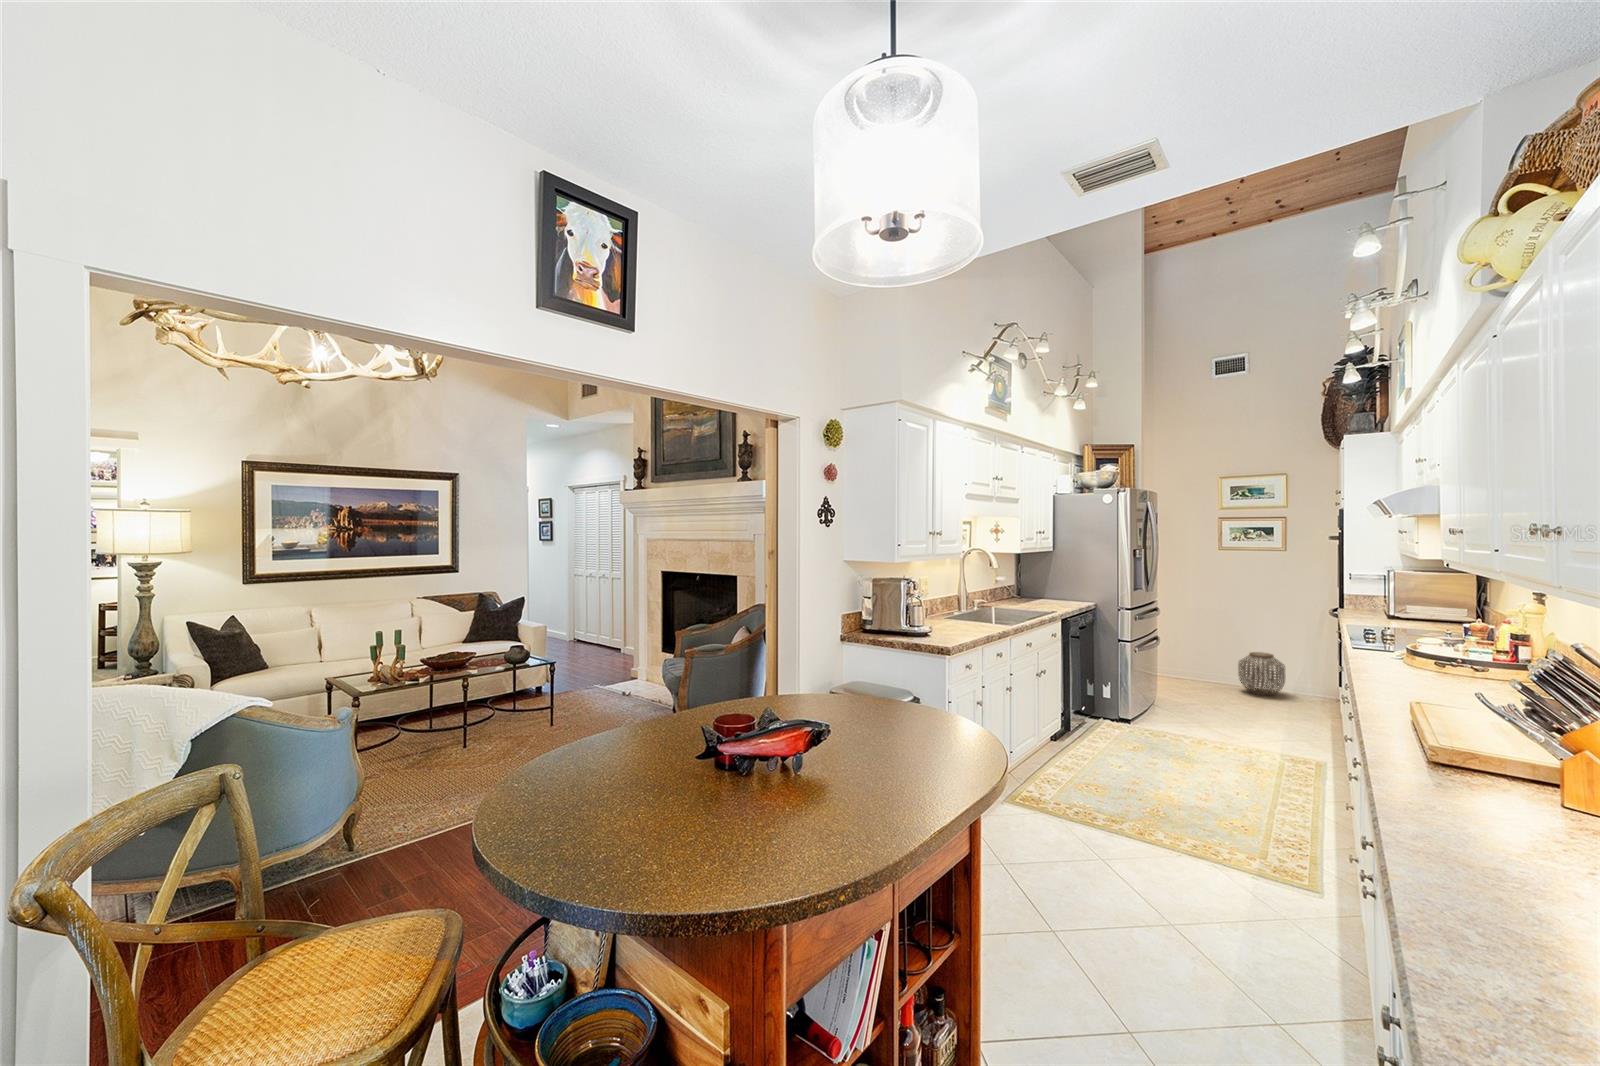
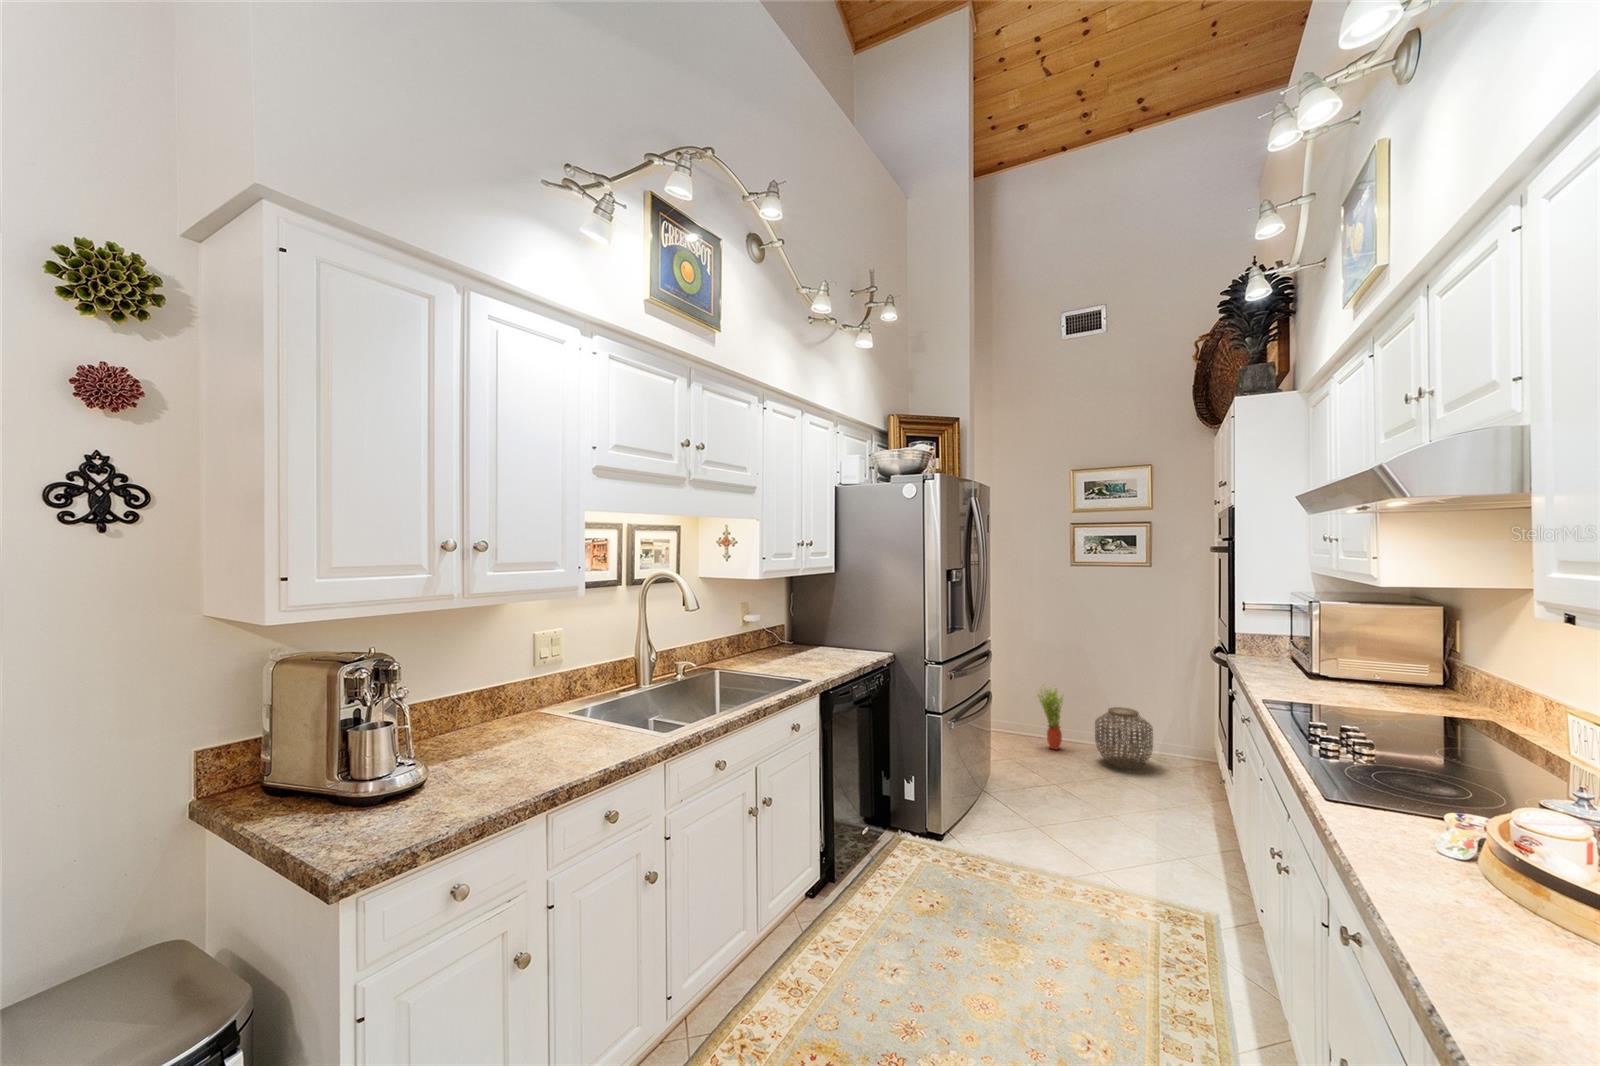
potted plant: none [1190,635,1214,683] -> present [1037,684,1064,750]

